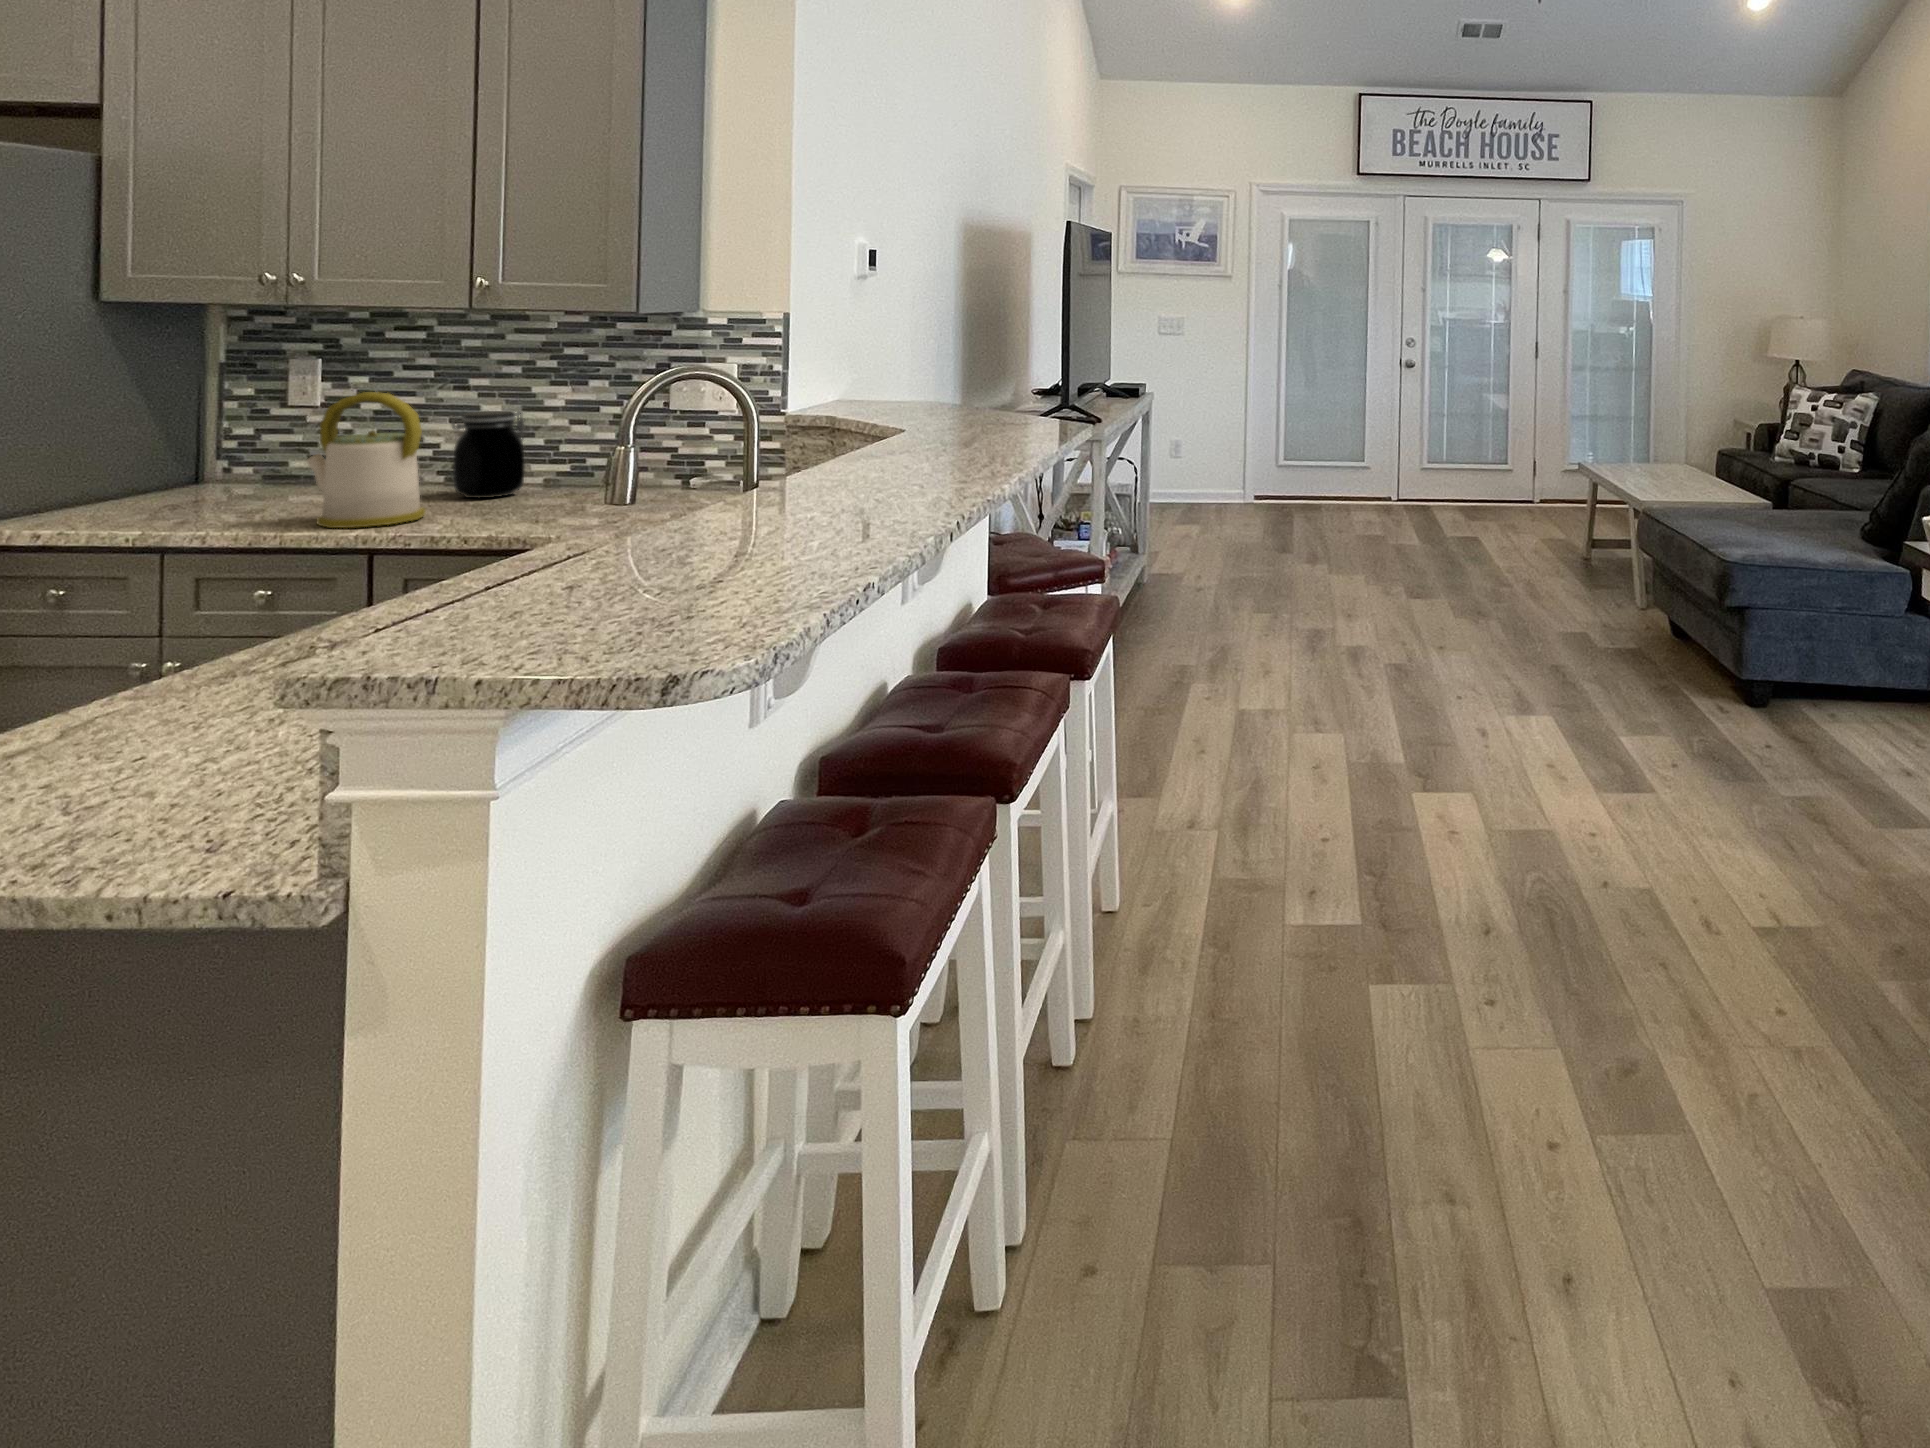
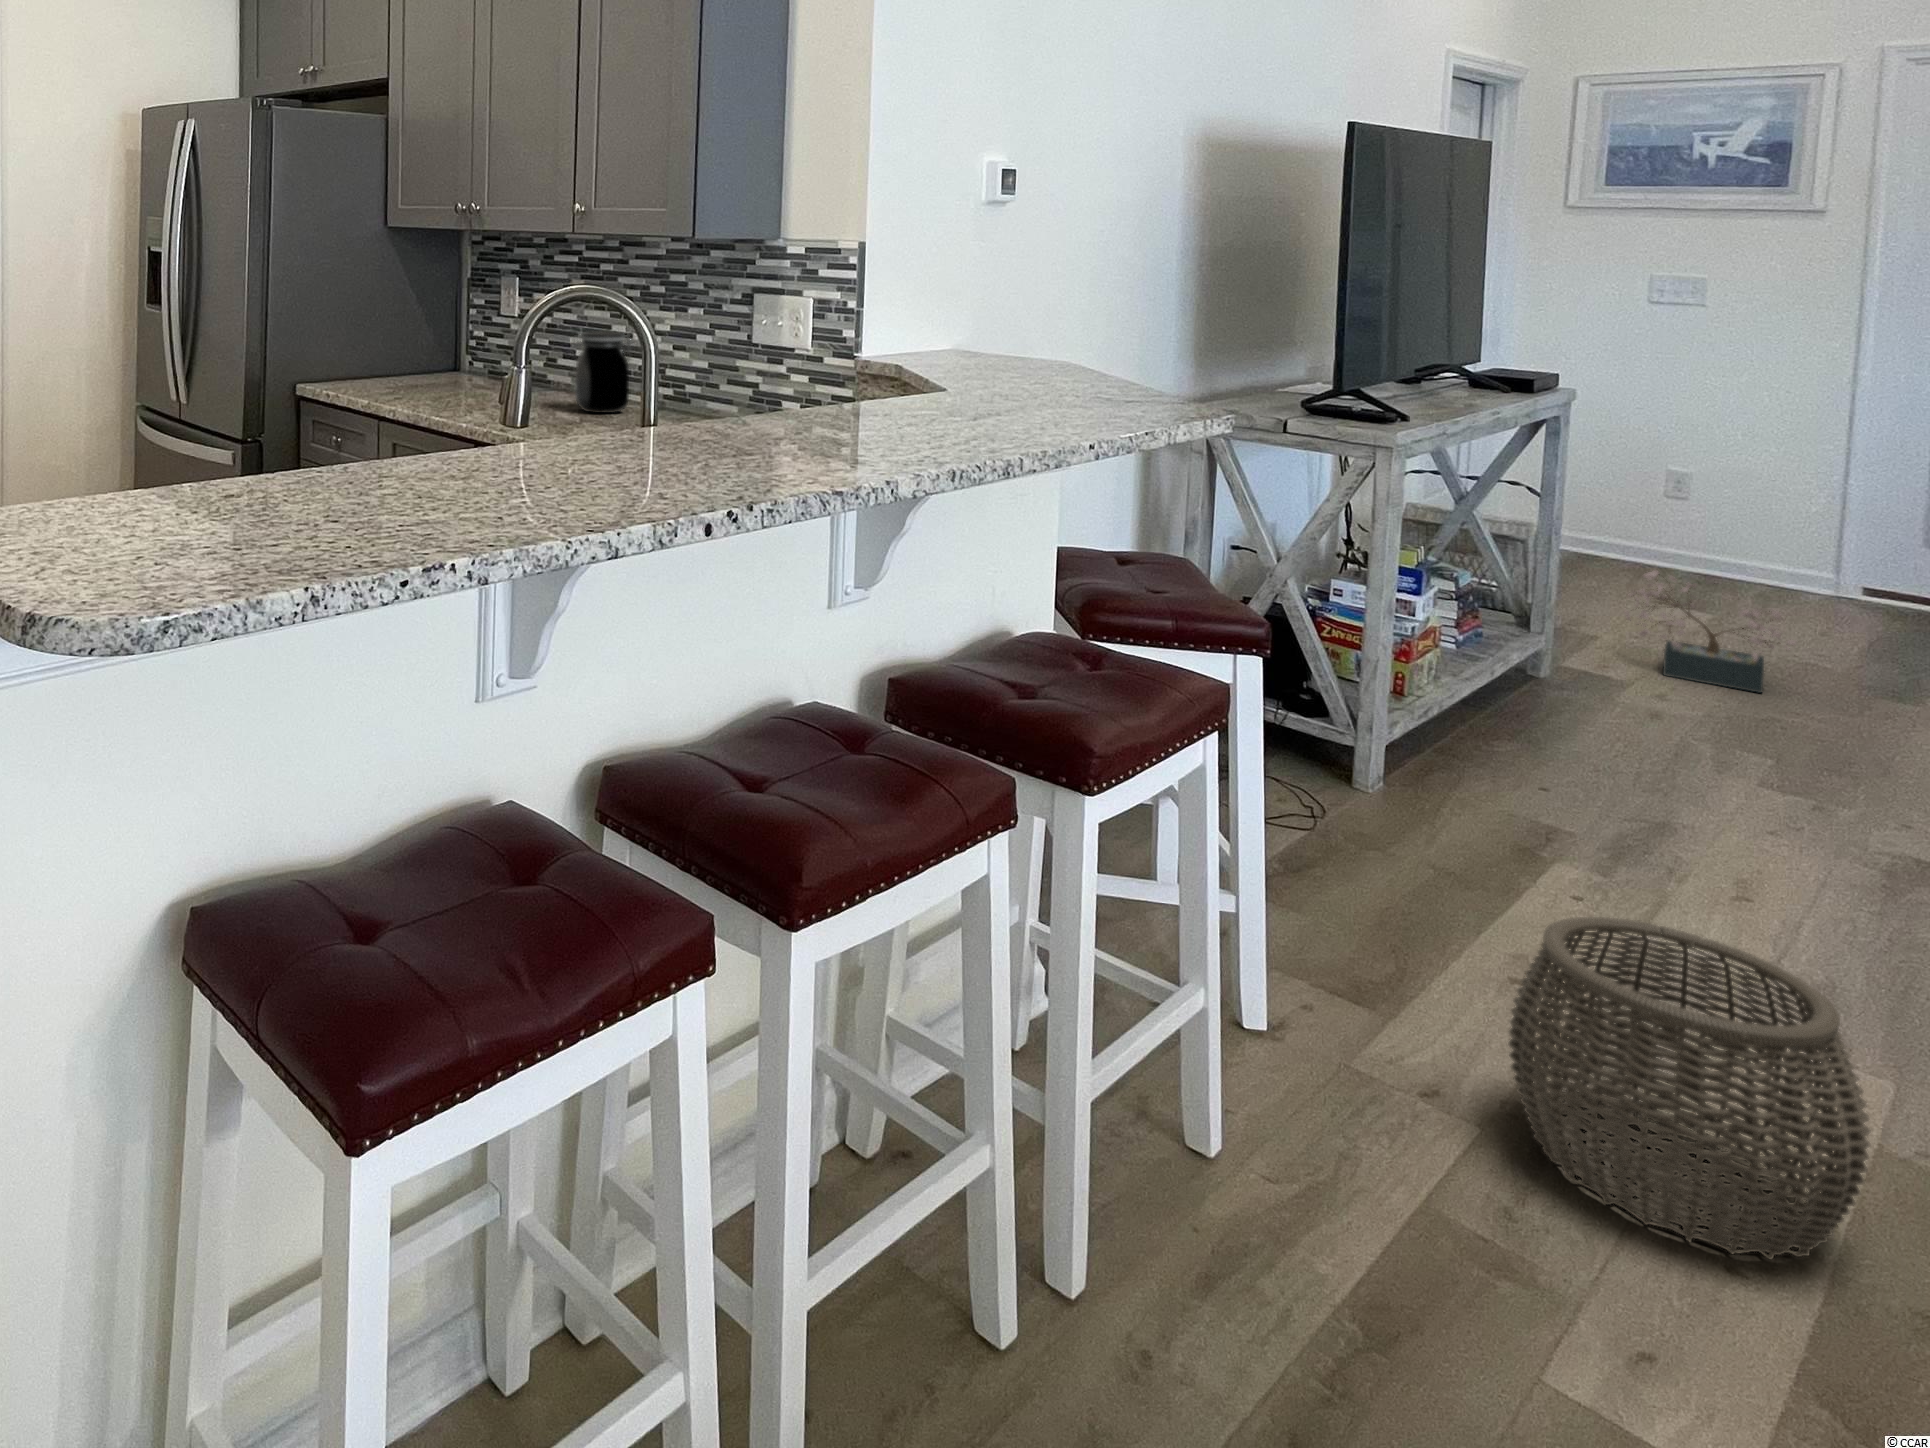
kettle: present [307,392,426,528] -> none [453,306,530,425]
decorative plant: none [1182,511,1260,578] -> present [1625,570,1796,693]
woven basket: none [1239,693,1384,856] -> present [1509,917,1870,1259]

